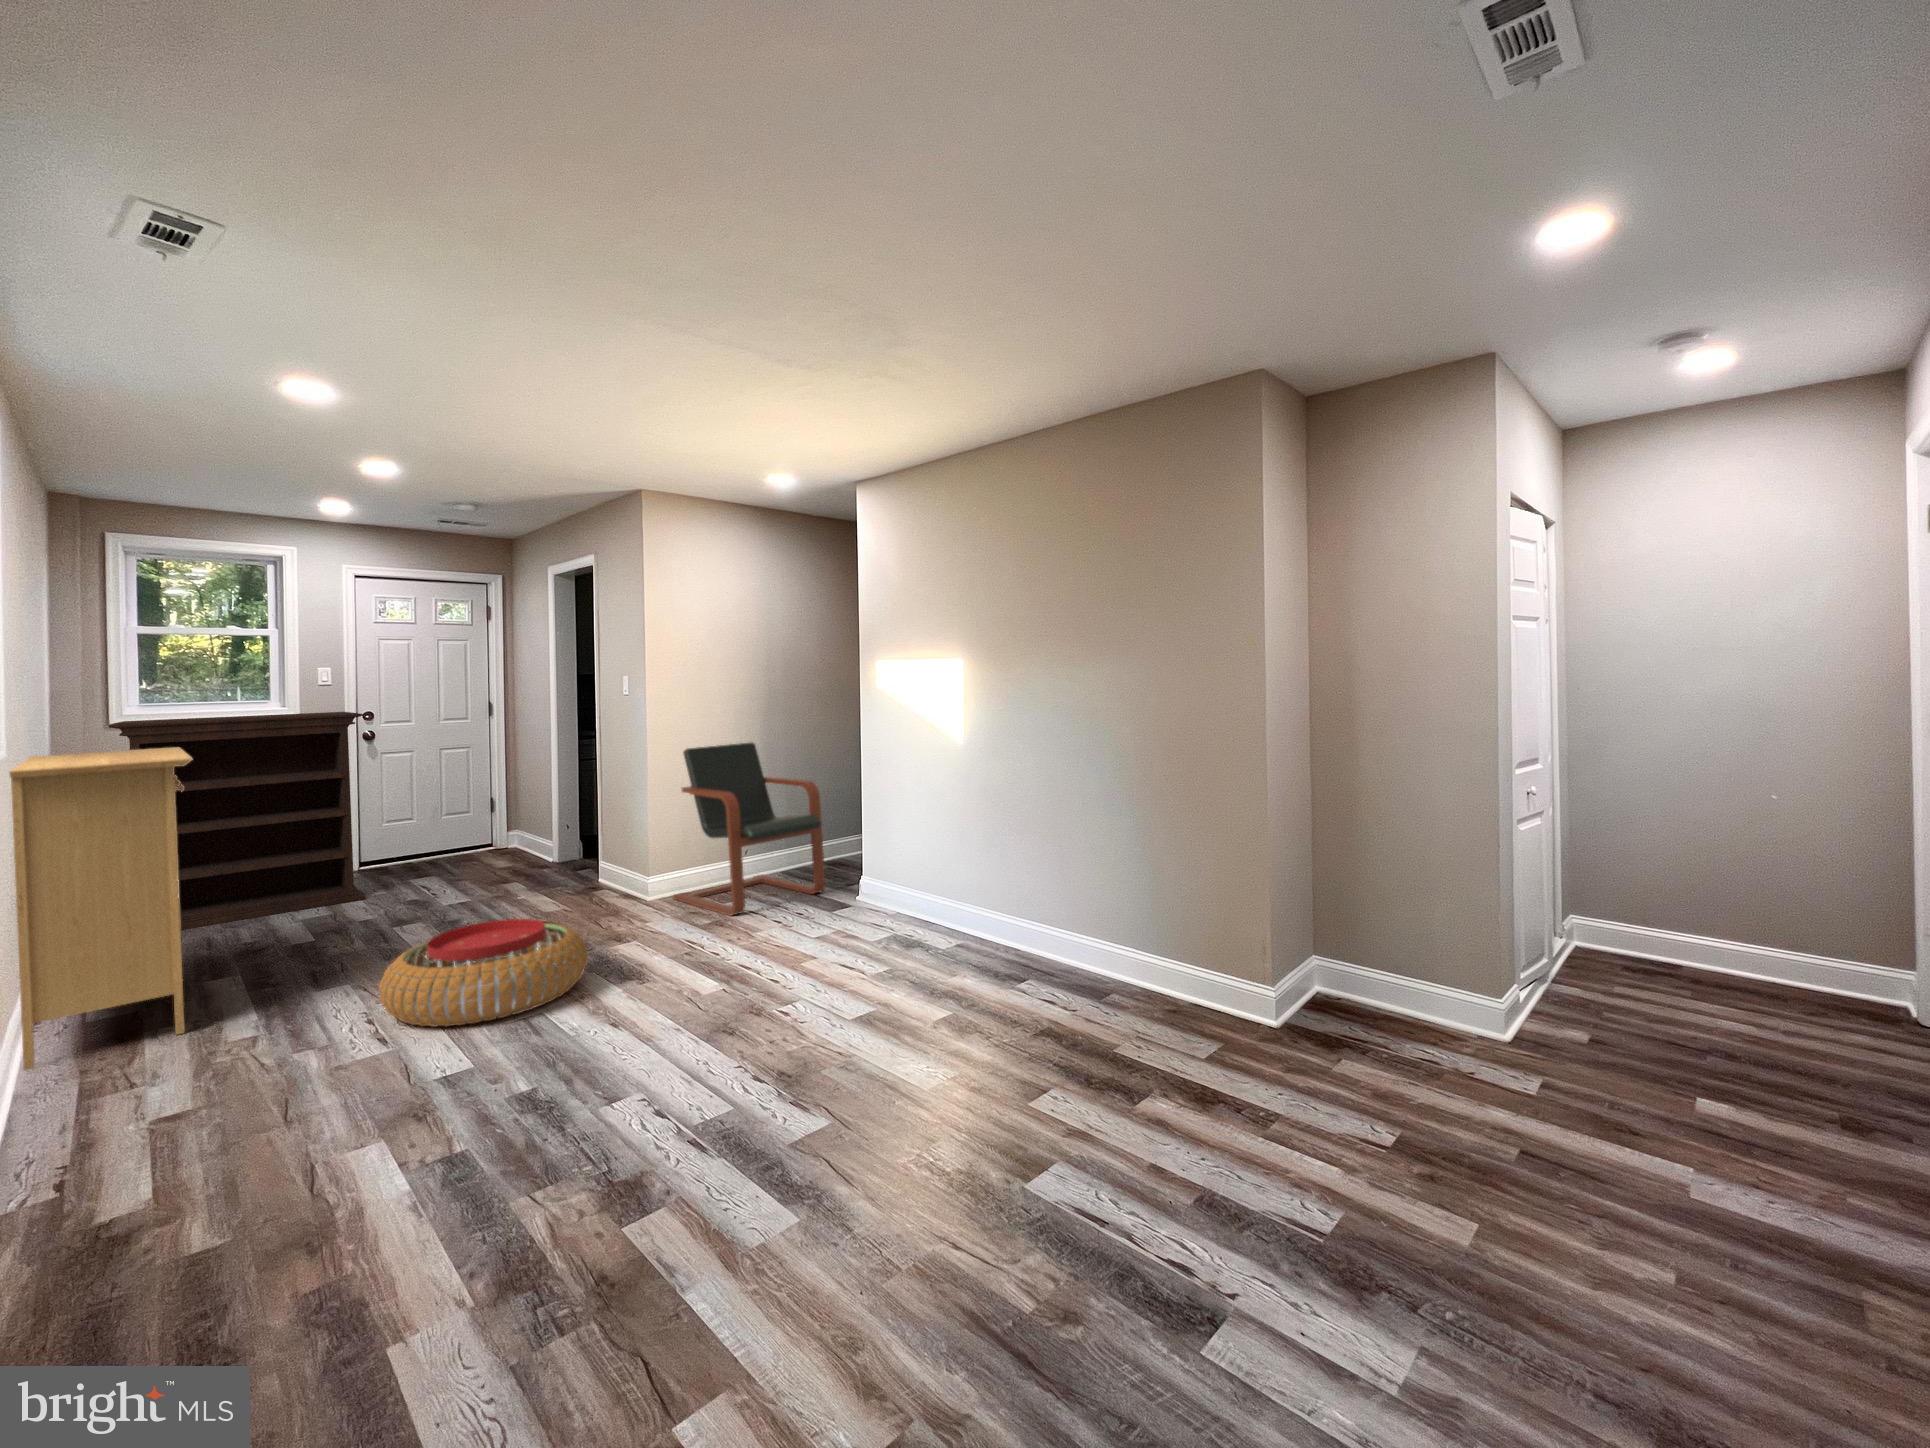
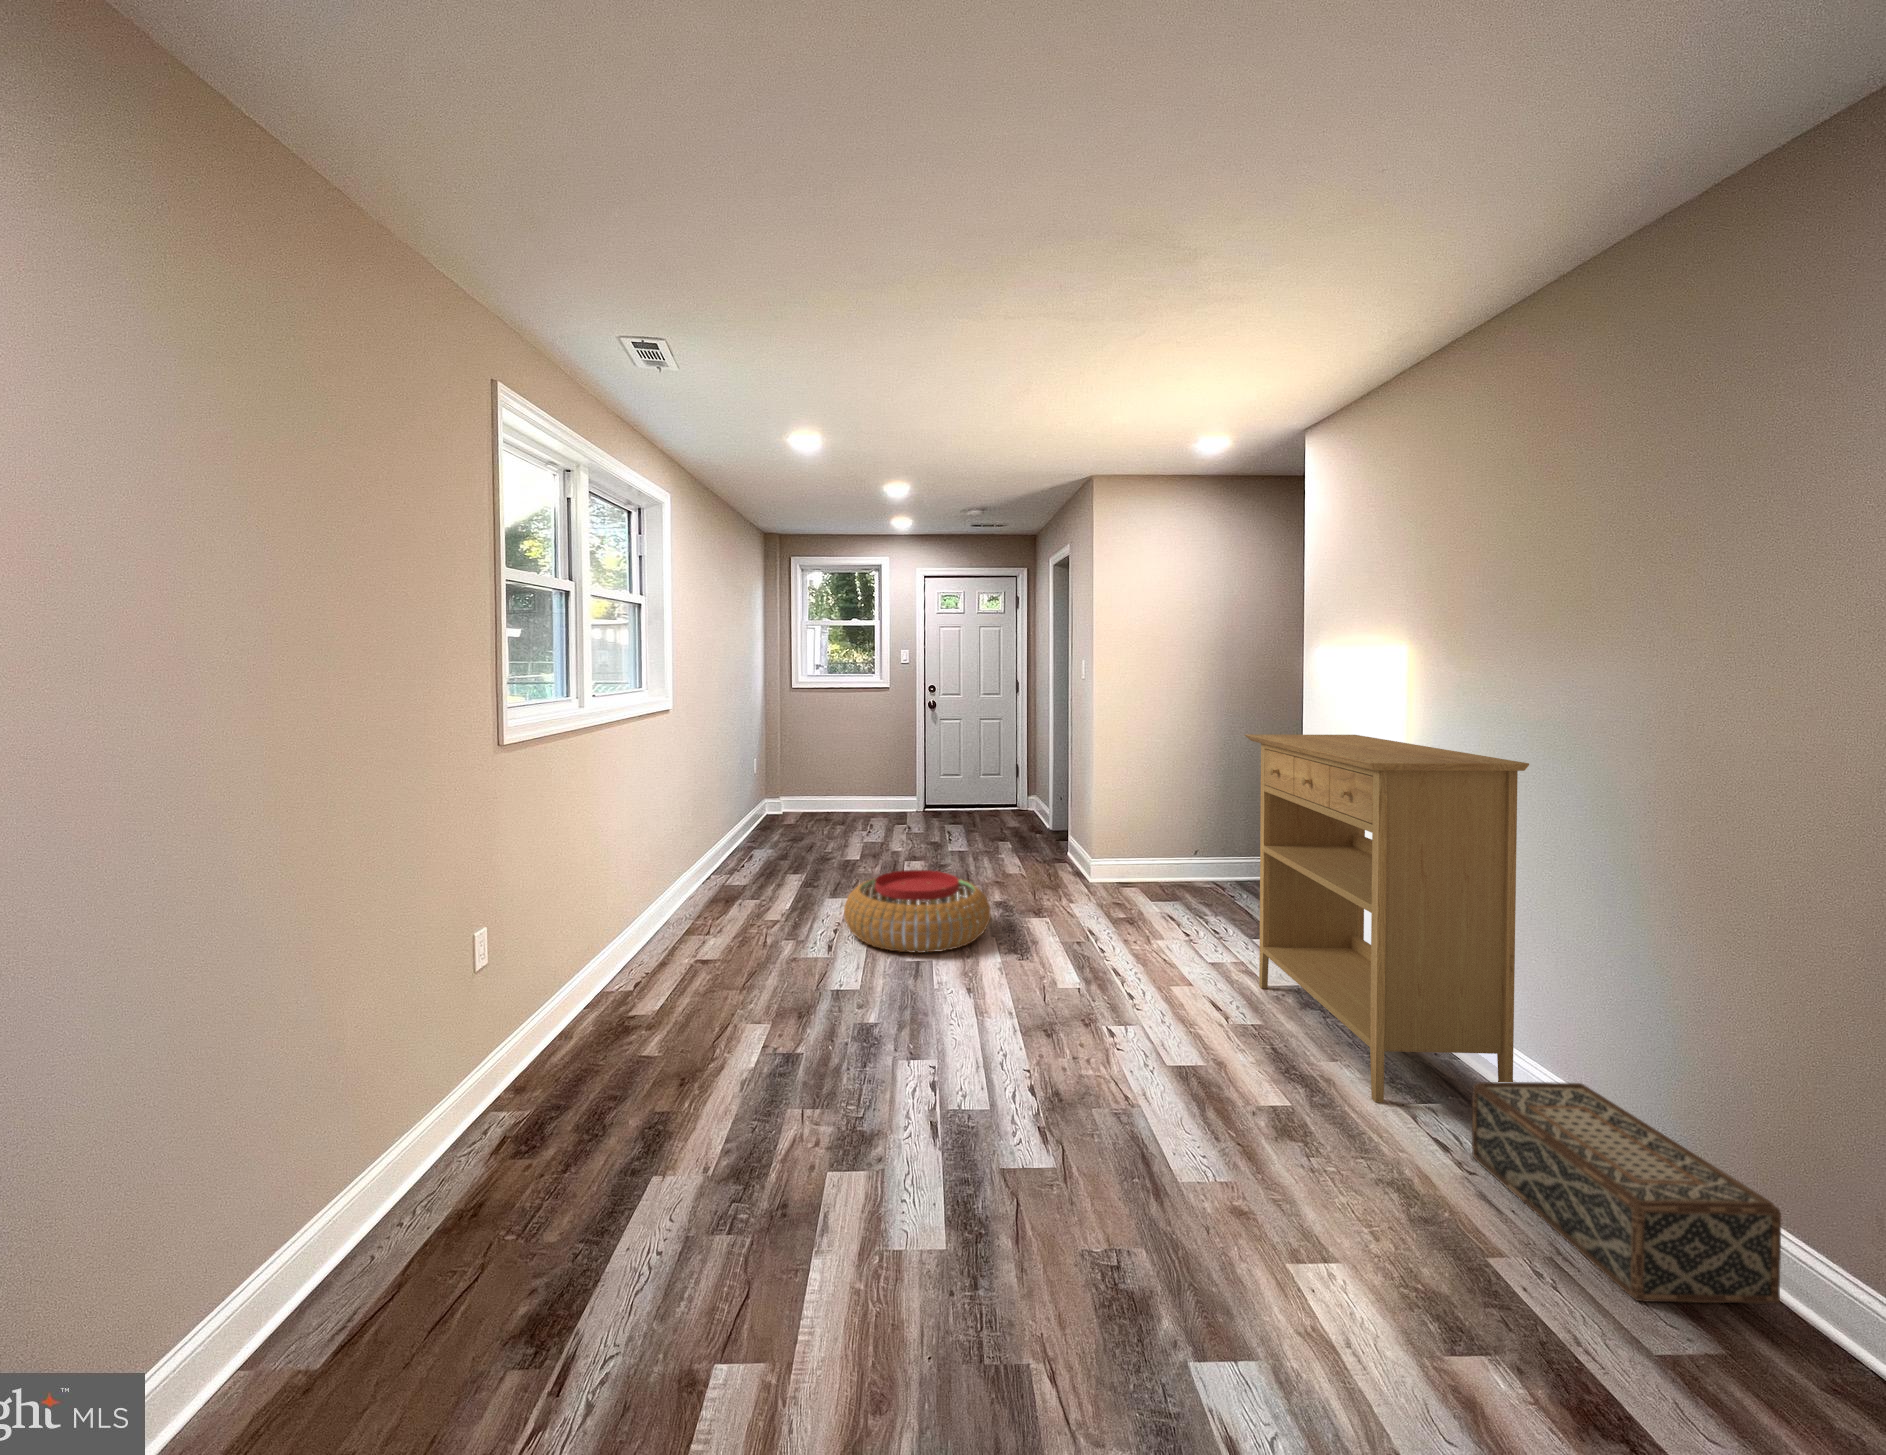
bookshelf: present [109,712,364,930] -> none [782,688,917,832]
armchair: present [673,742,825,916] -> none [1113,740,1261,914]
console table: present [10,748,192,1070] -> present [1245,735,1529,1103]
woven basket: none [1069,931,1227,1037] -> present [1472,1082,1781,1304]

